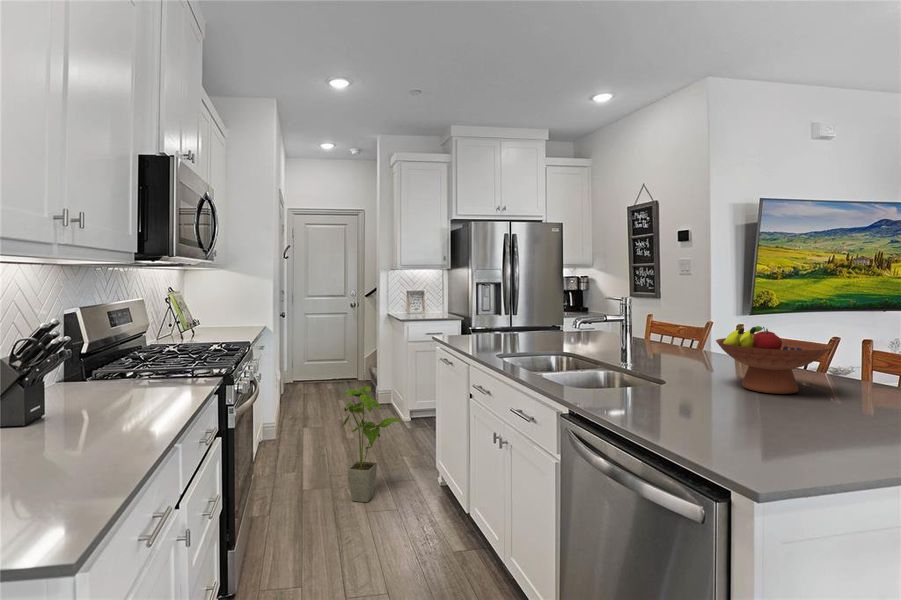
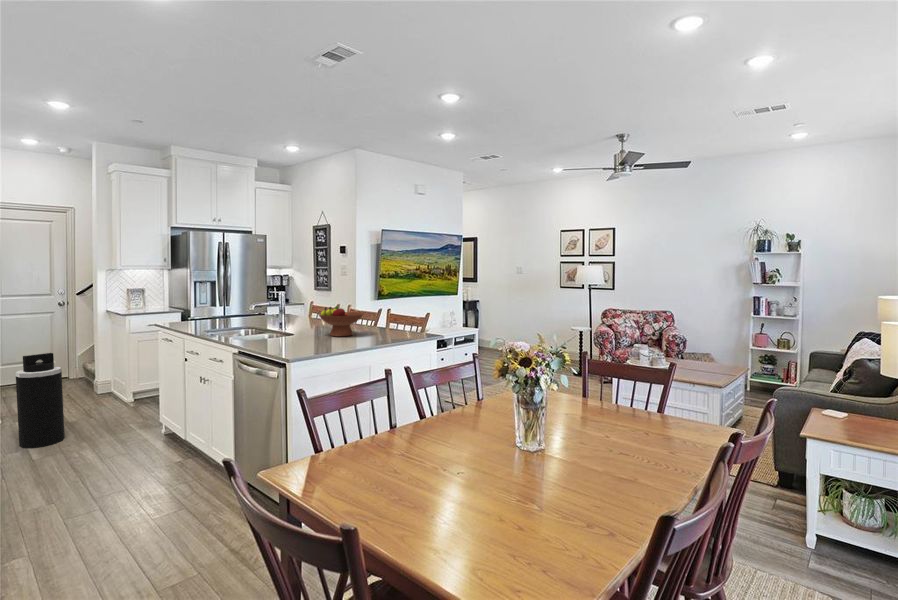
trash can: none [284,369,330,487] -> present [16,353,65,448]
house plant: present [342,386,403,502] -> none [78,361,134,447]

